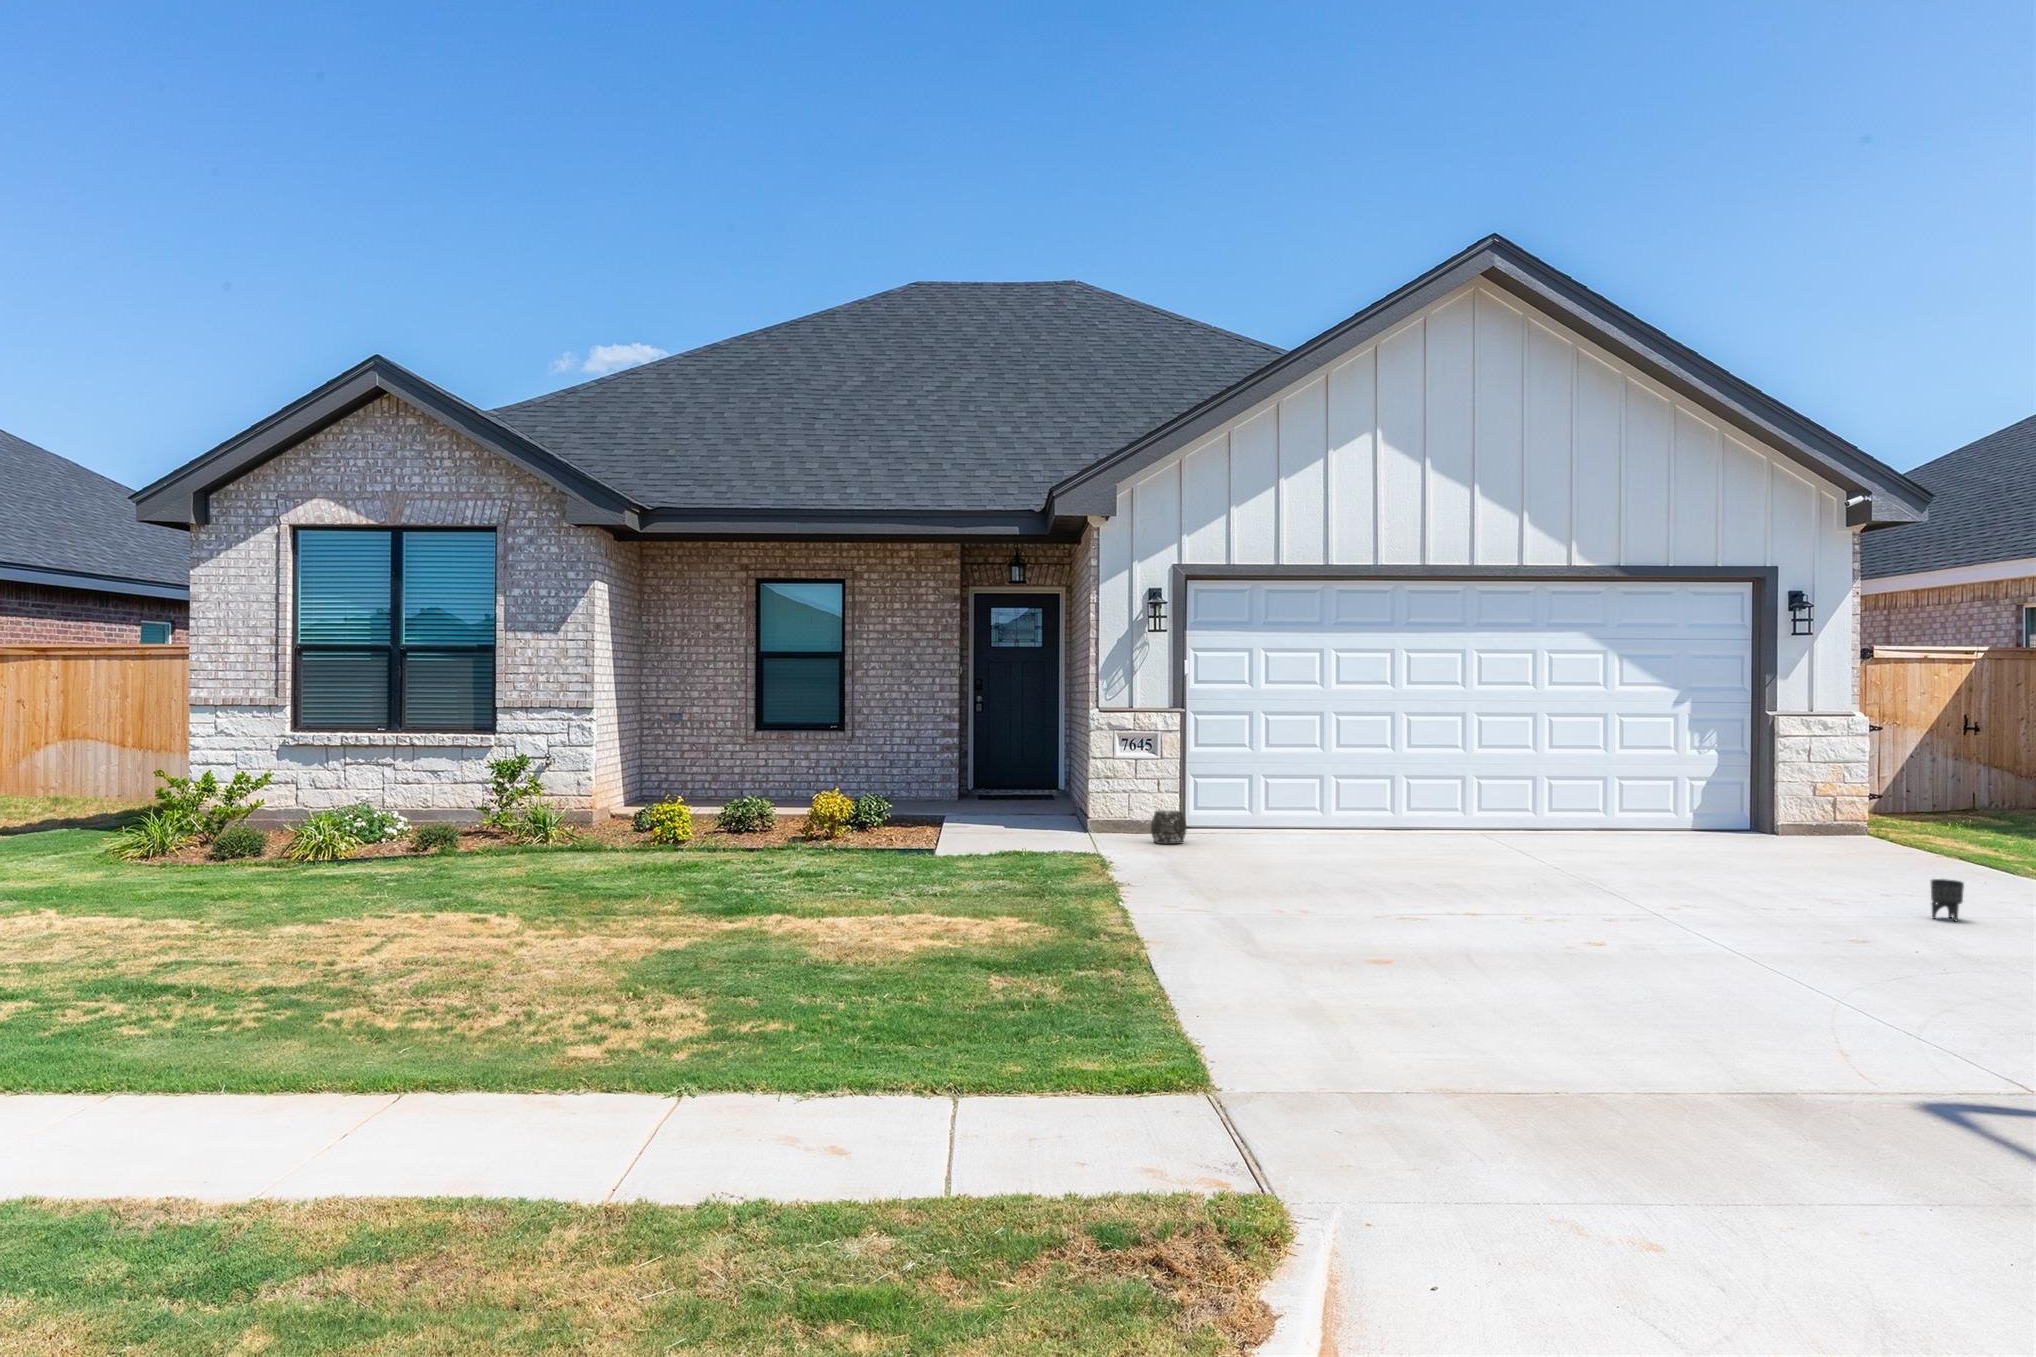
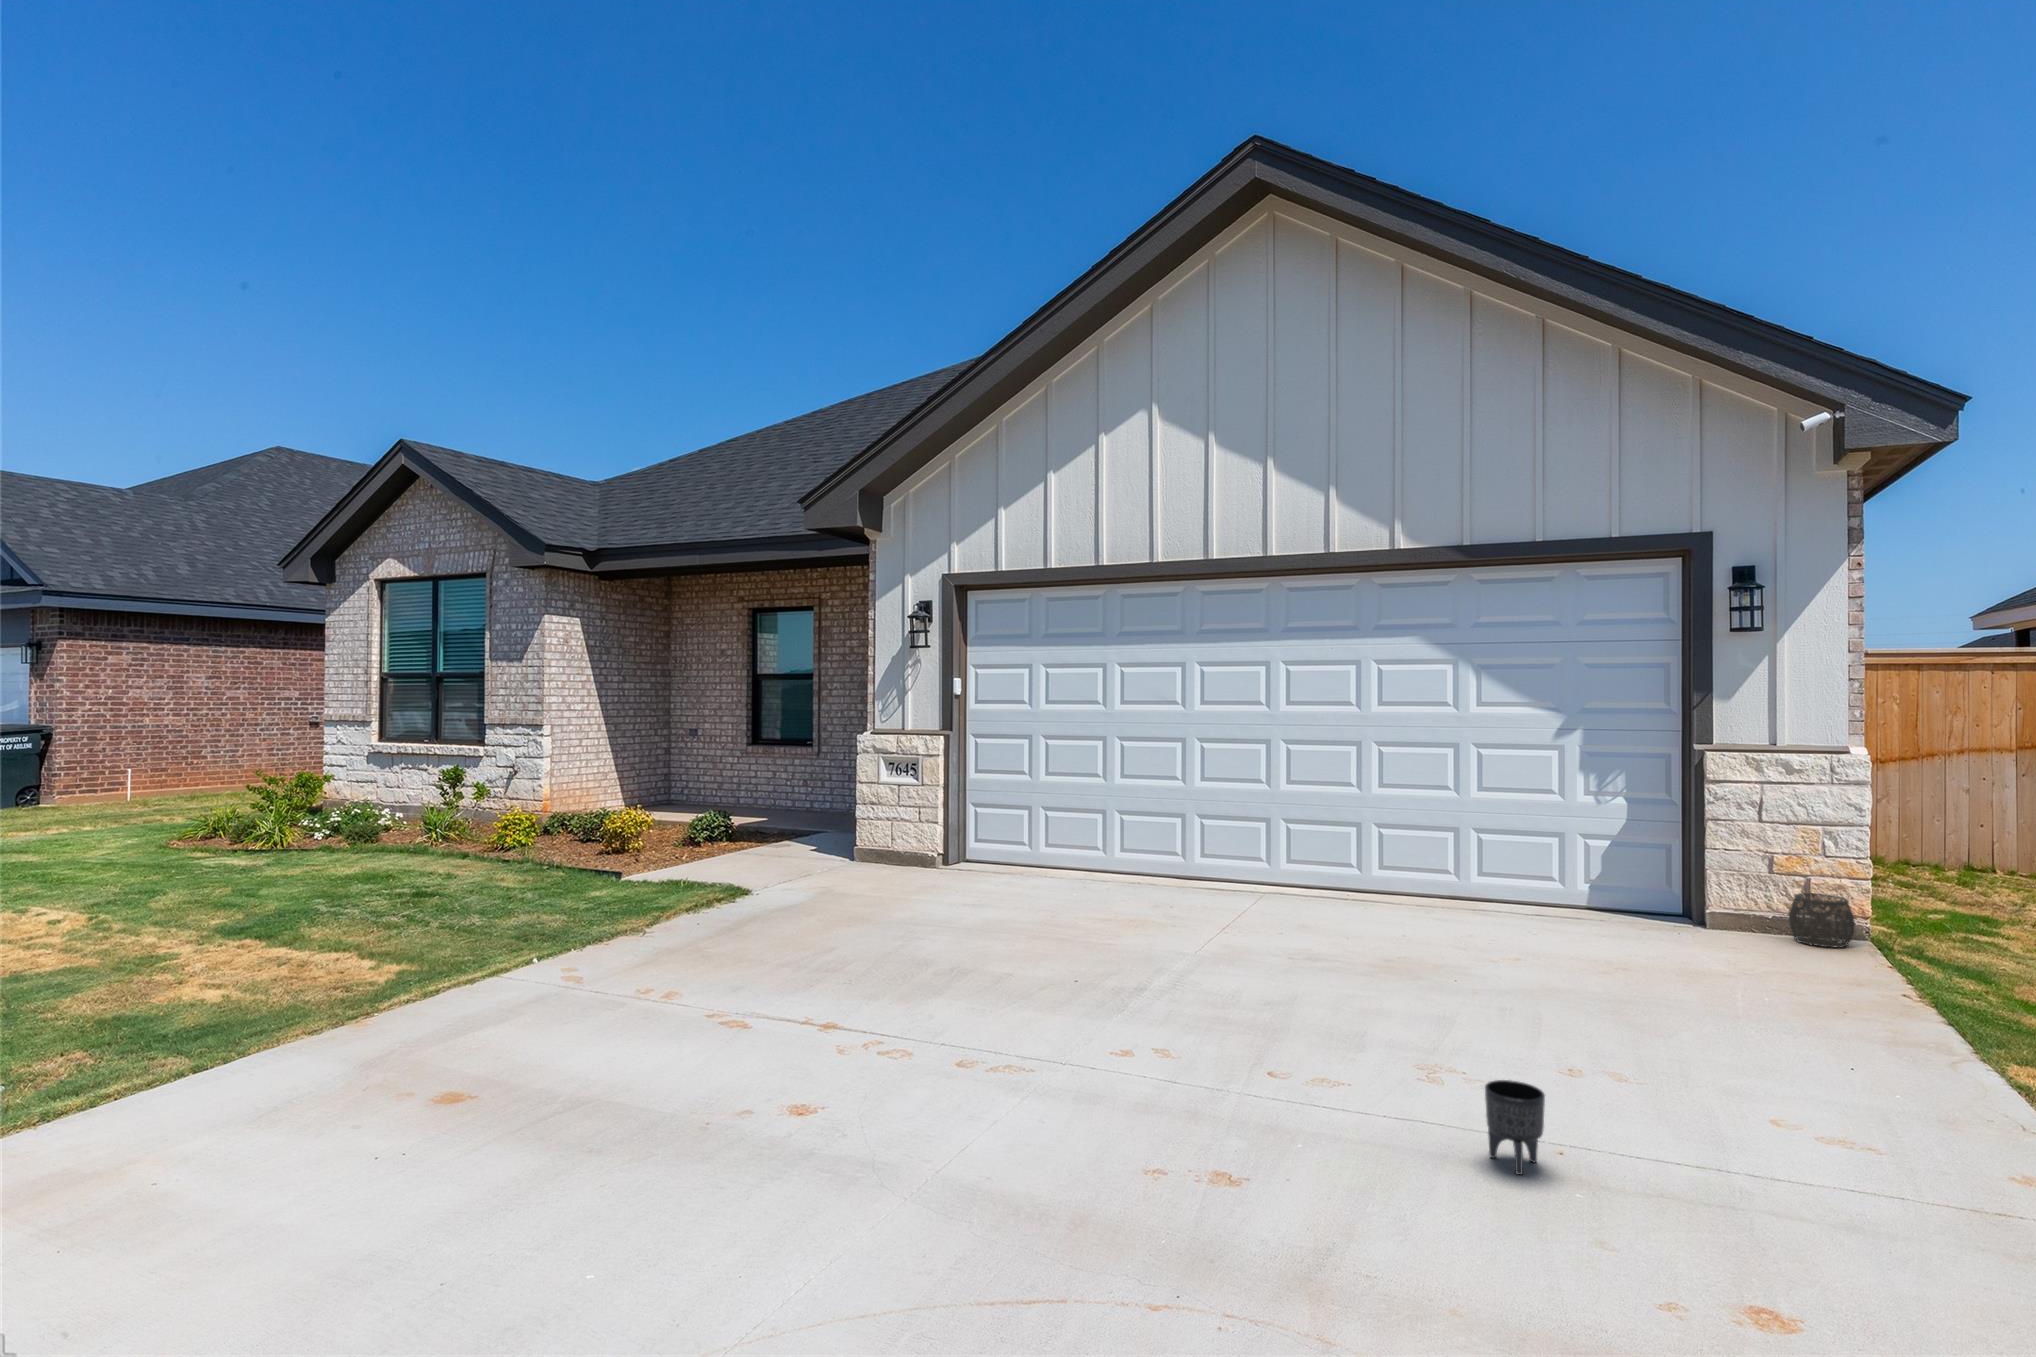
woven basket: present [1151,811,1186,844] -> present [1788,893,1855,948]

